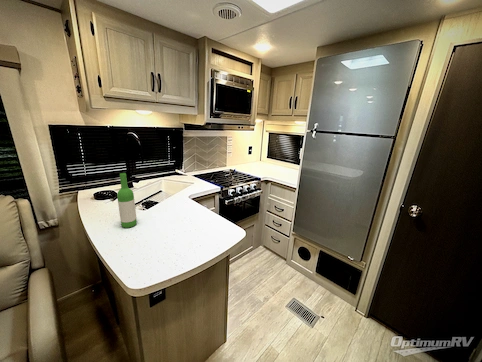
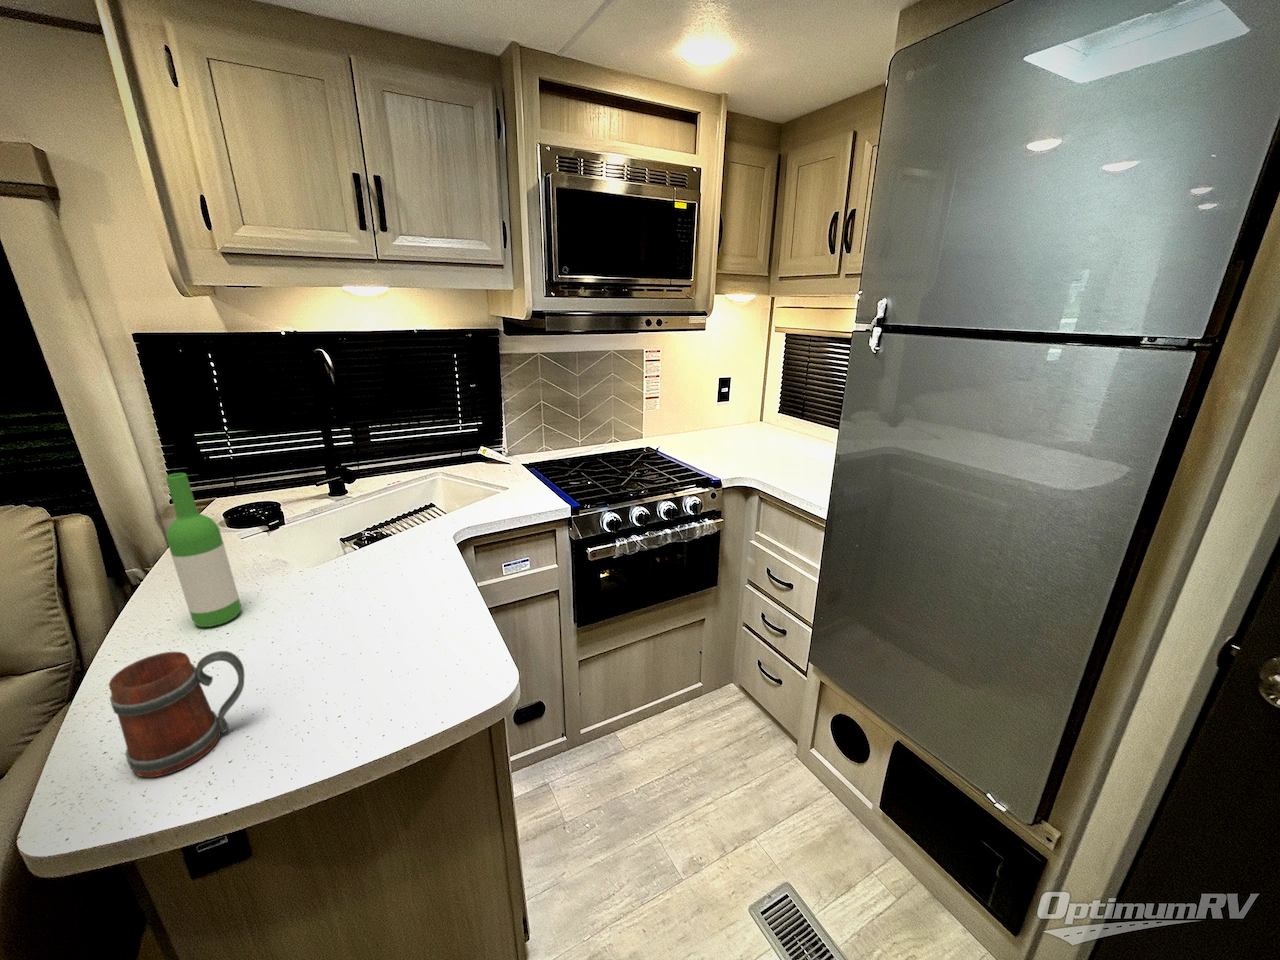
mug: none [146,224,177,264] -> present [109,651,245,777]

